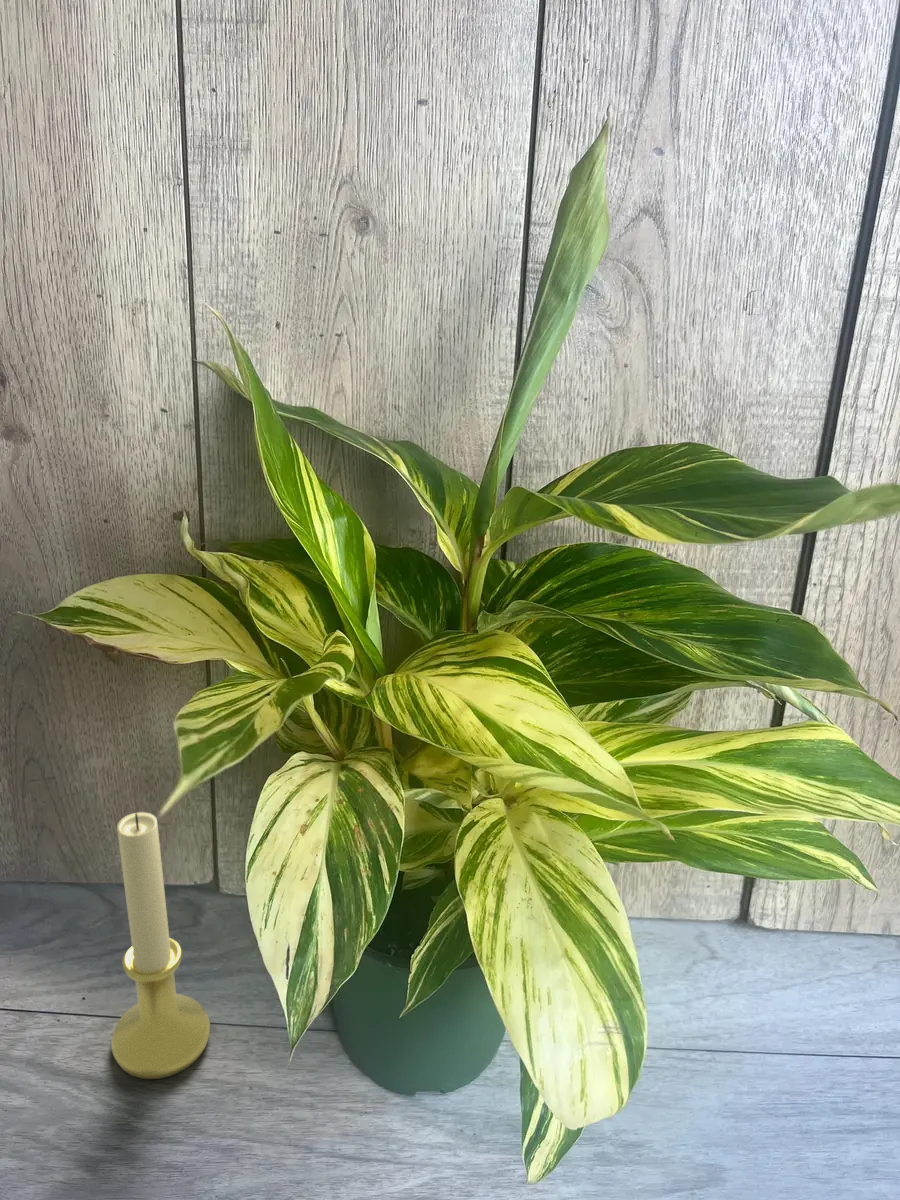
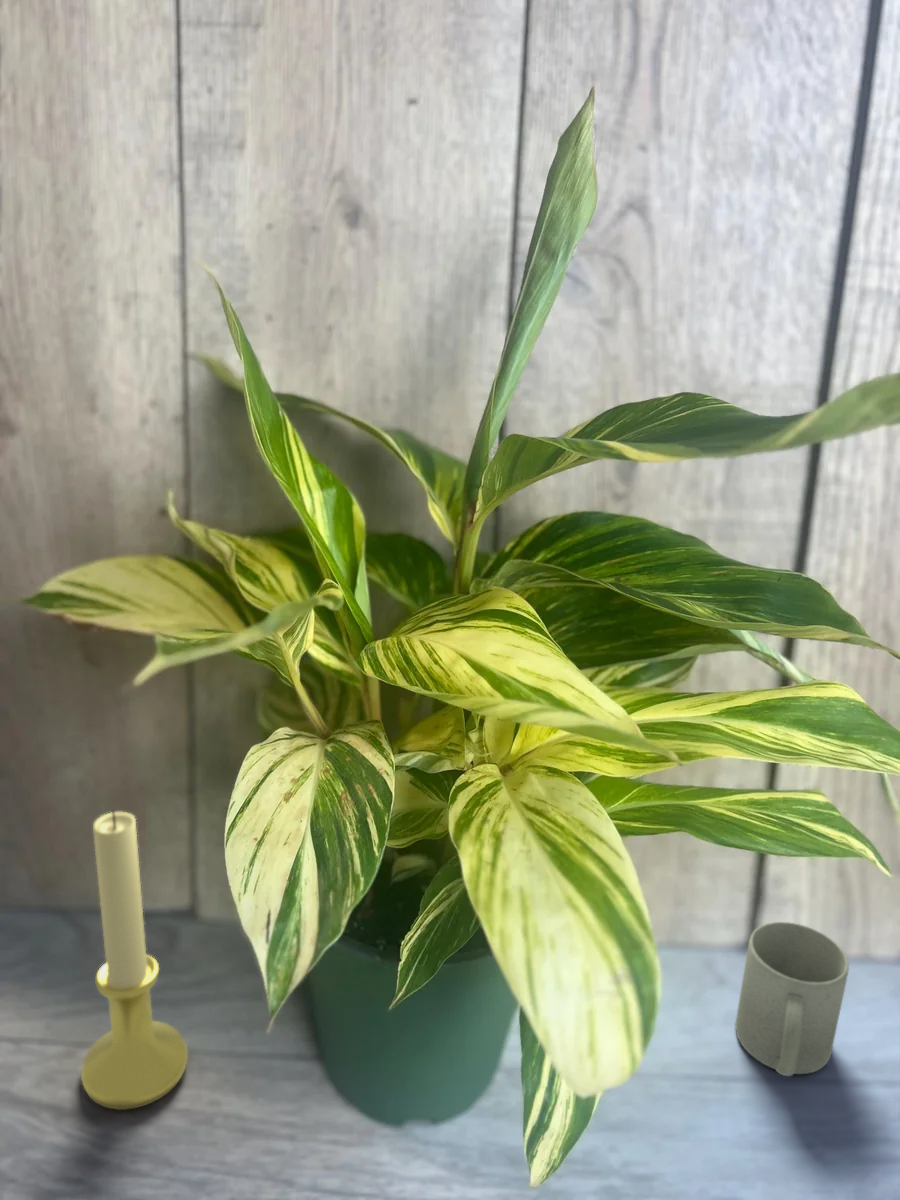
mug: none [727,908,837,1055] -> present [735,922,849,1076]

